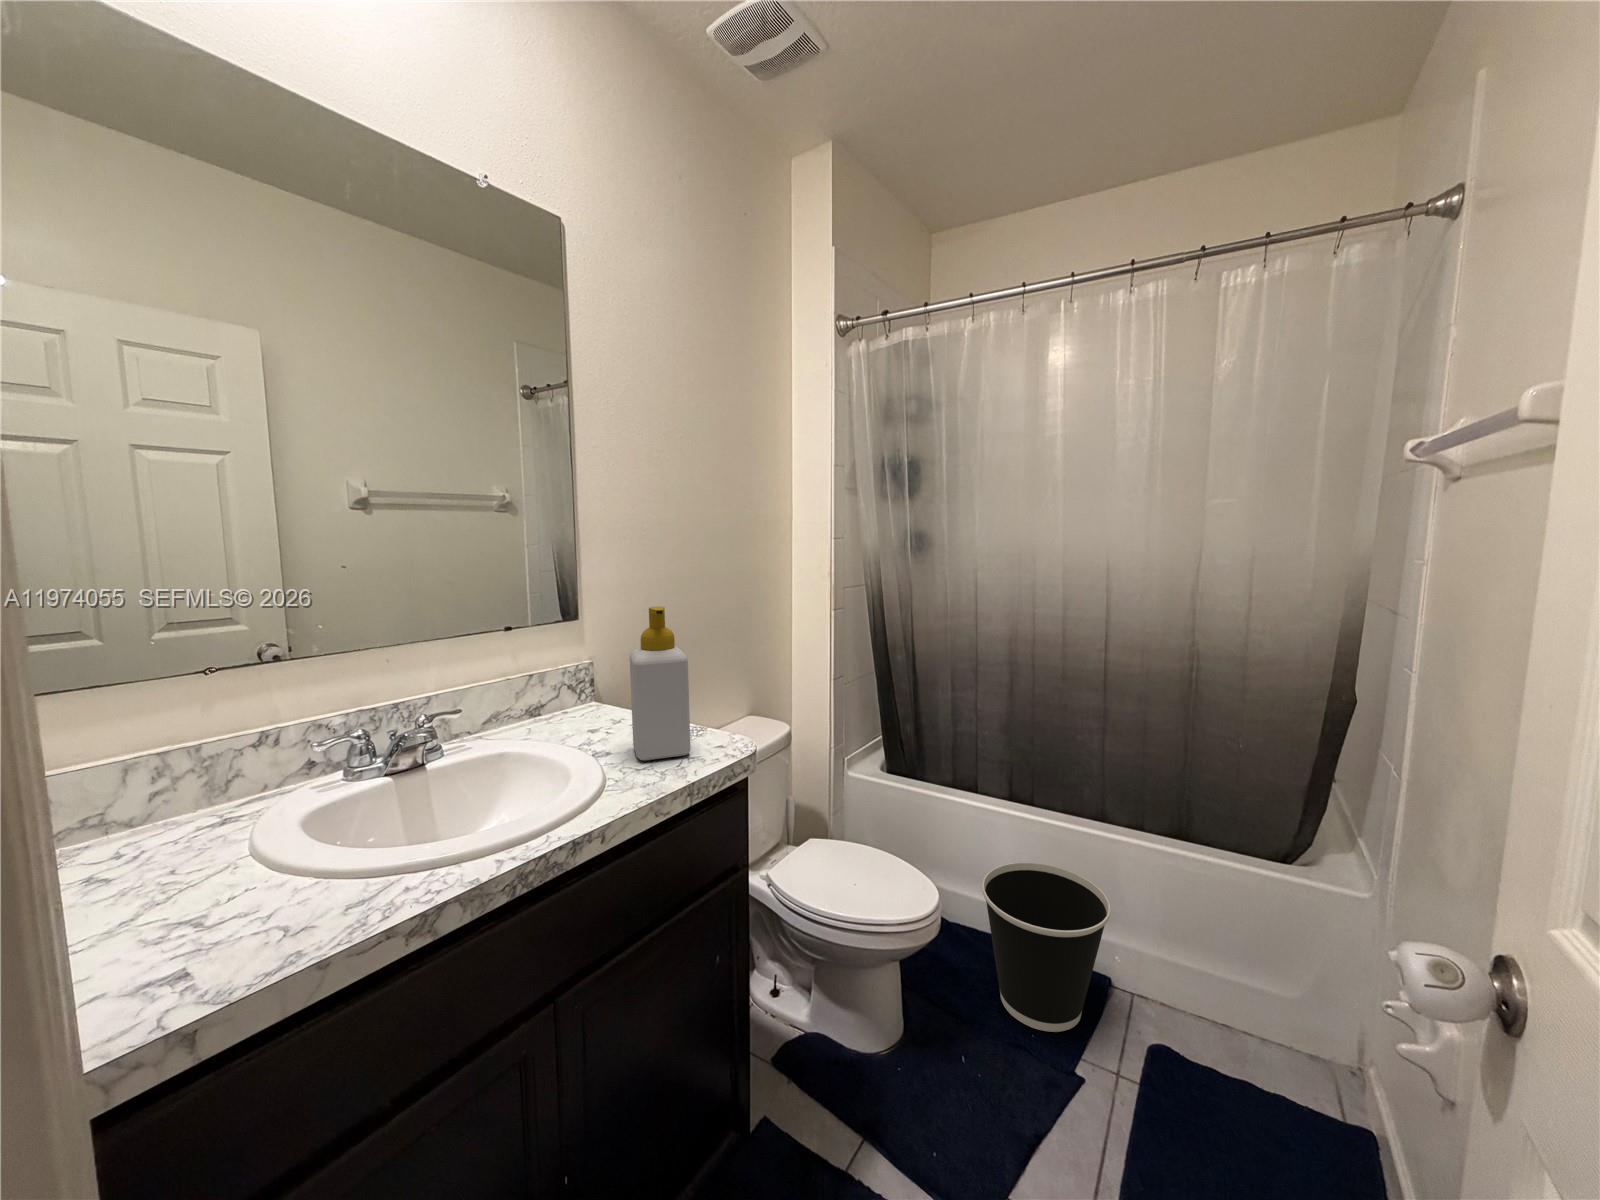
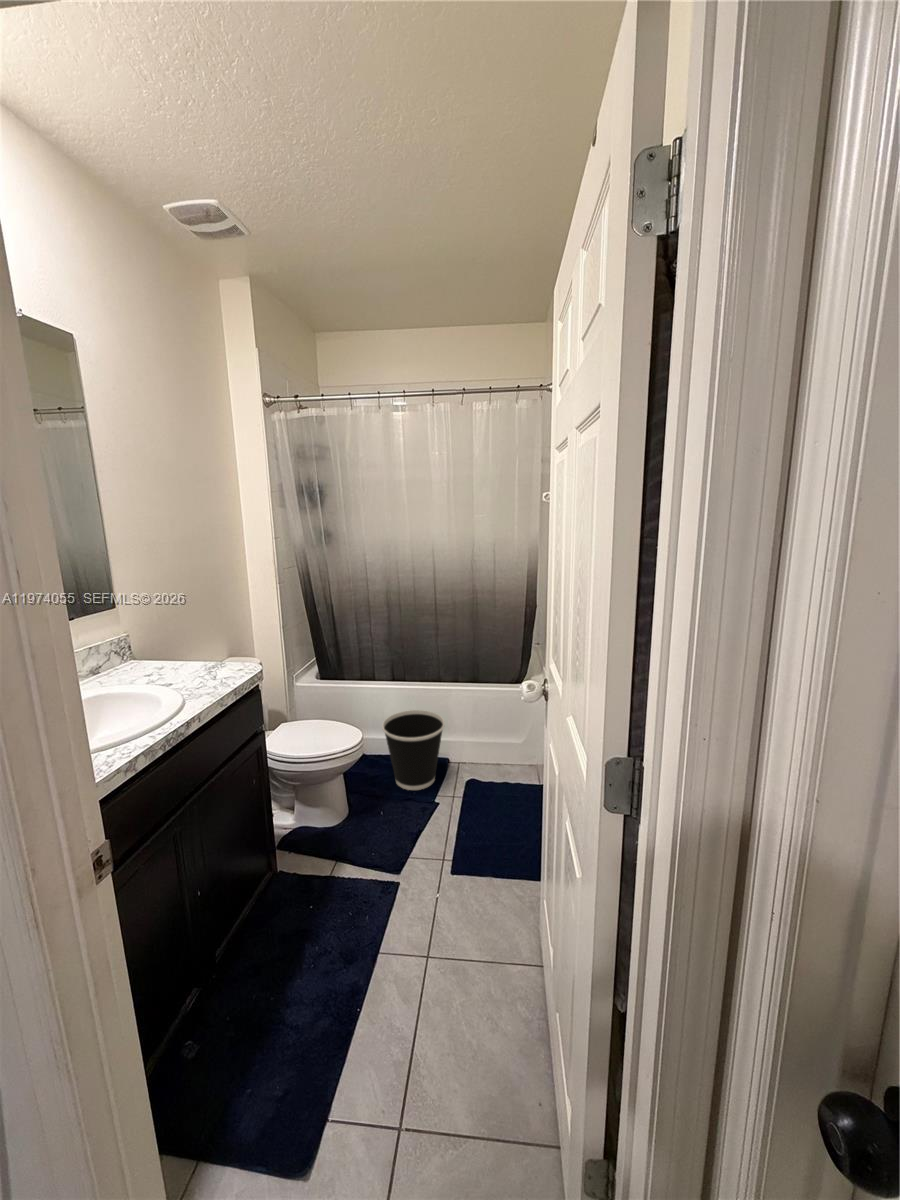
soap bottle: present [630,606,691,760] -> none [179,594,226,683]

